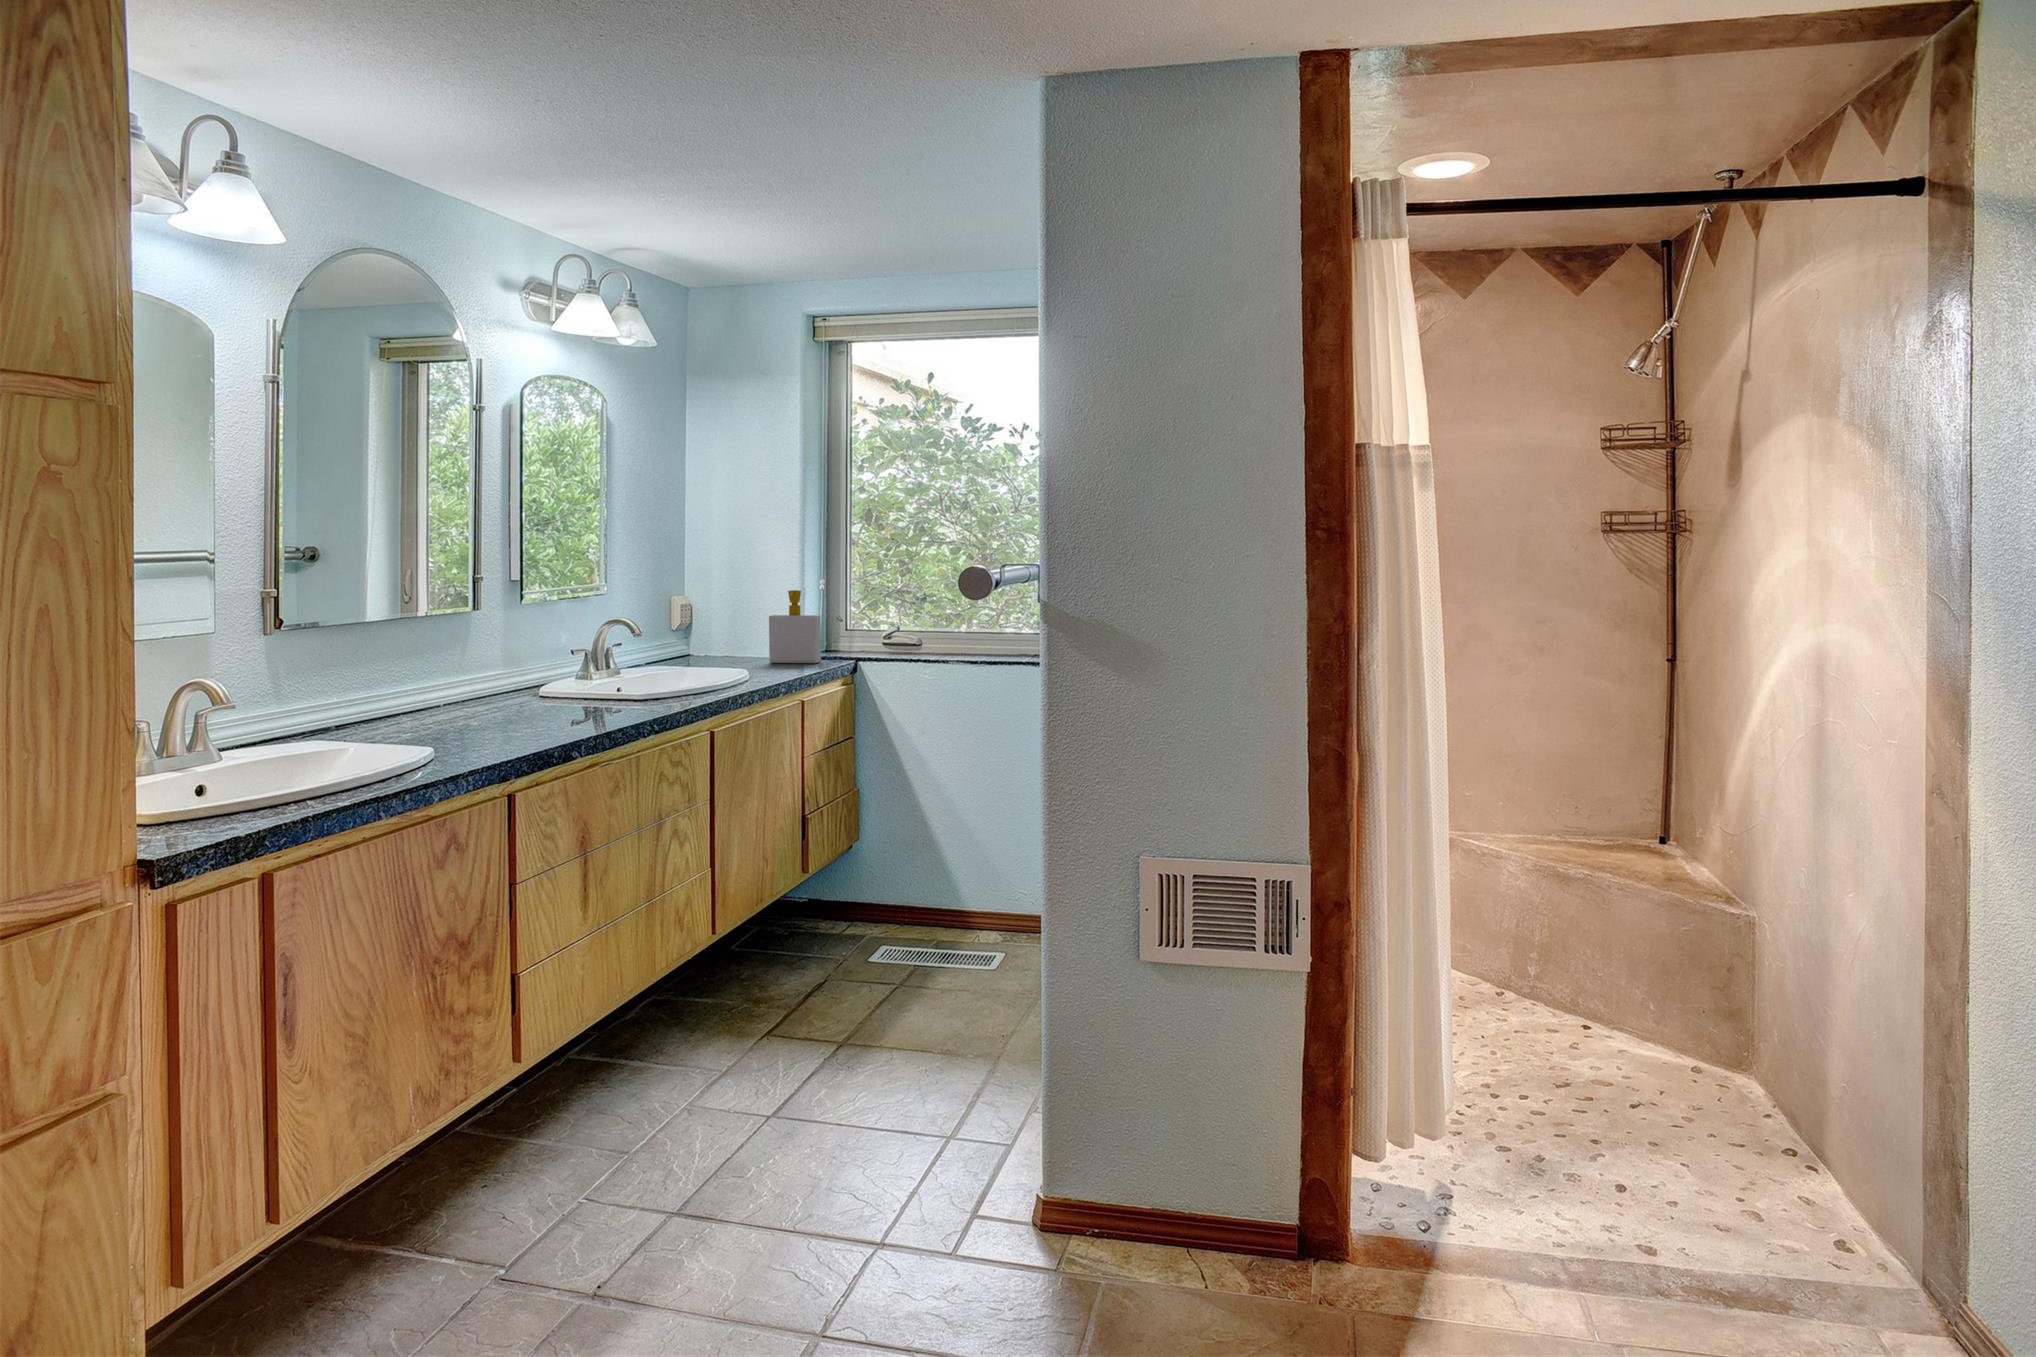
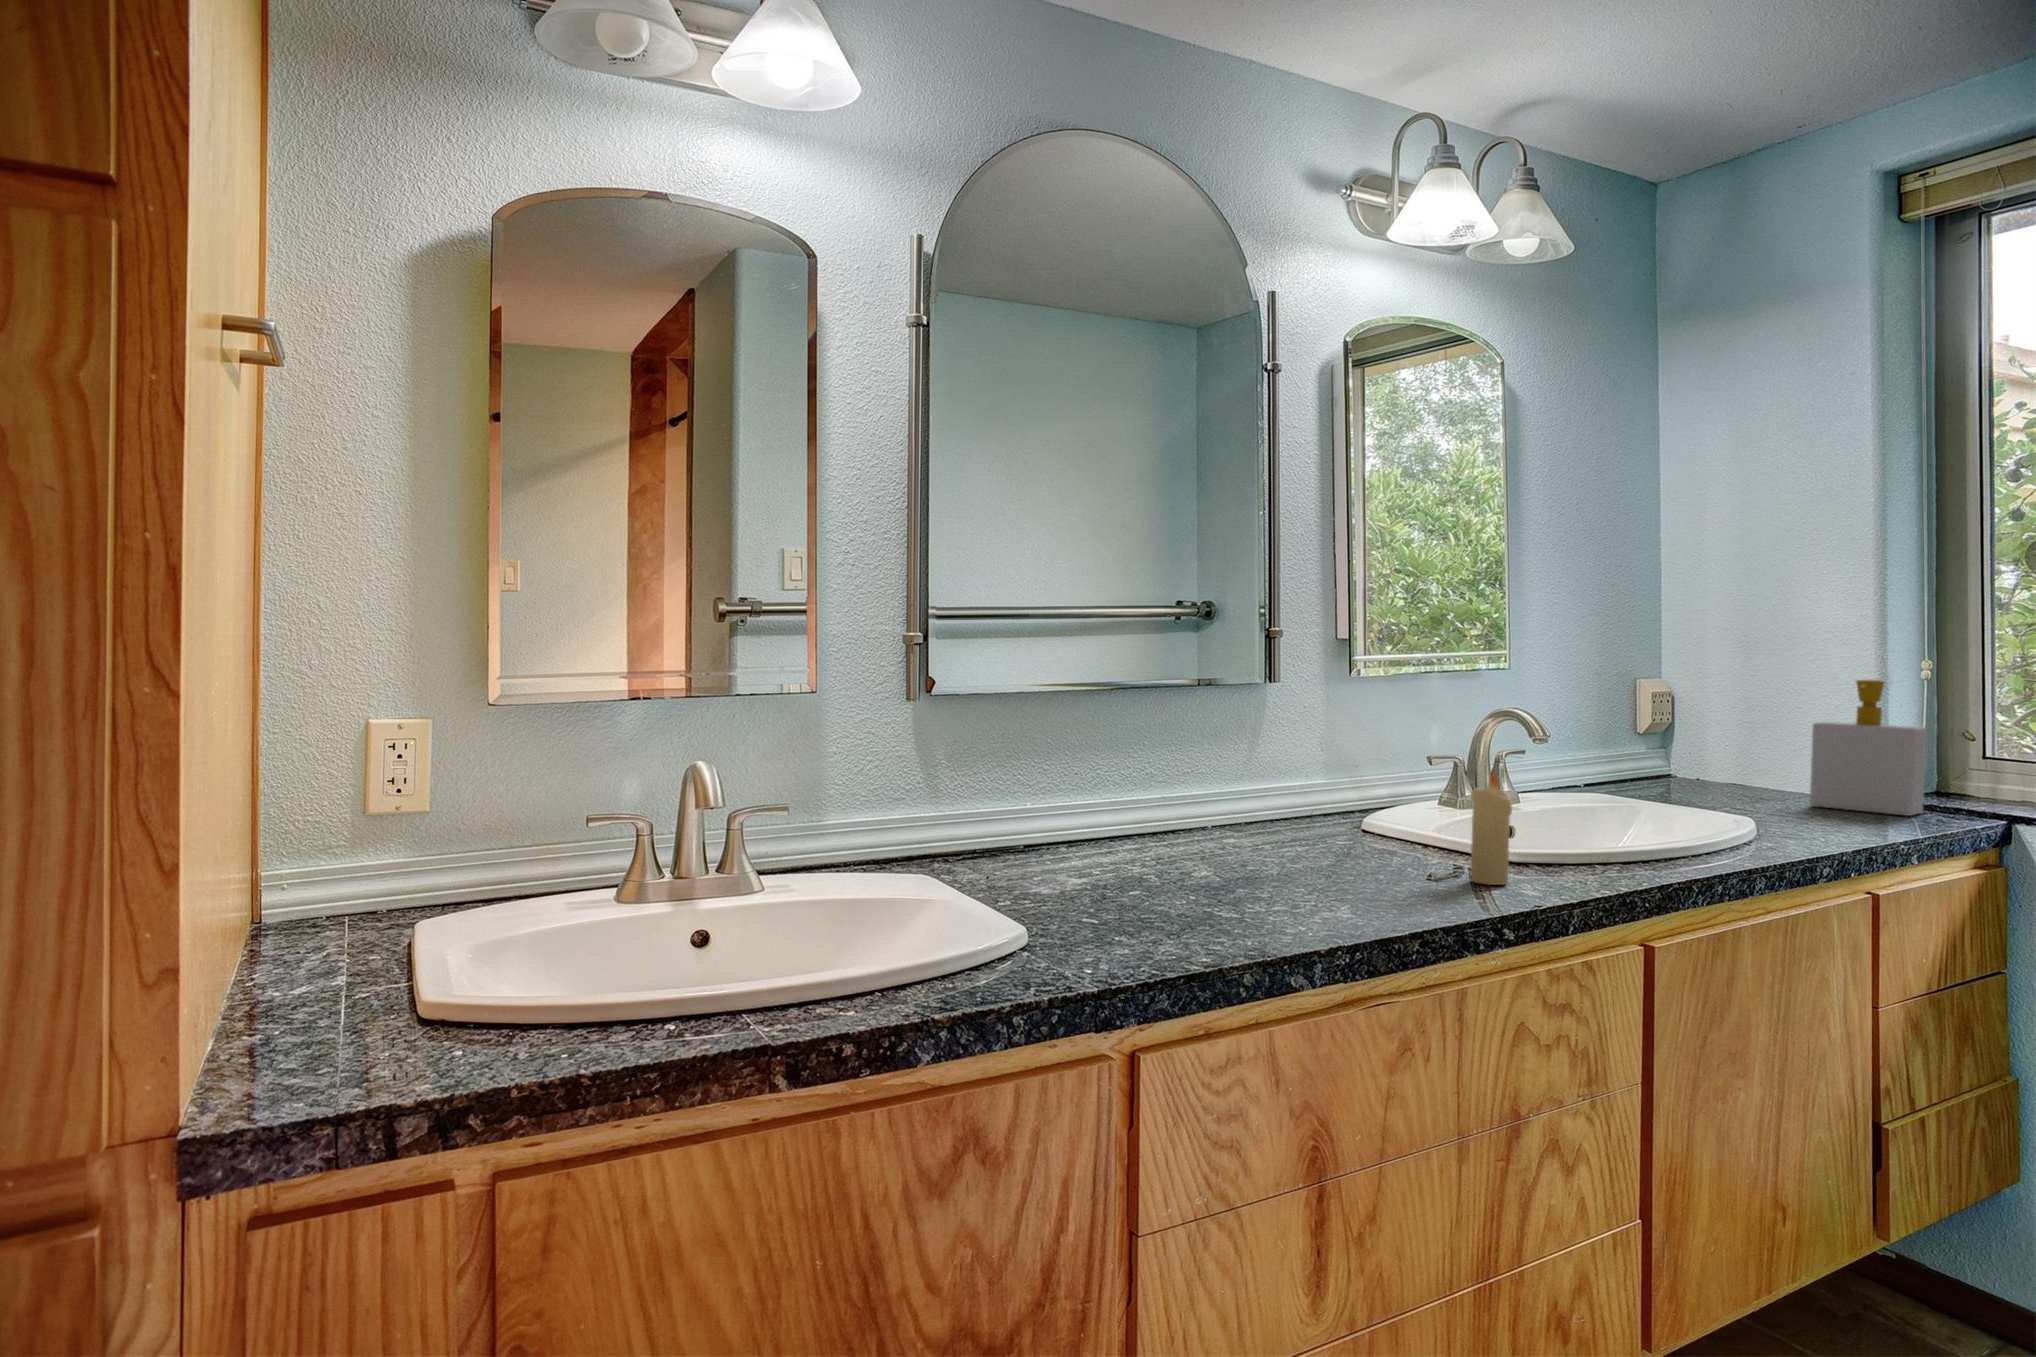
candle: none [625,647,647,709] -> present [1470,771,1512,885]

